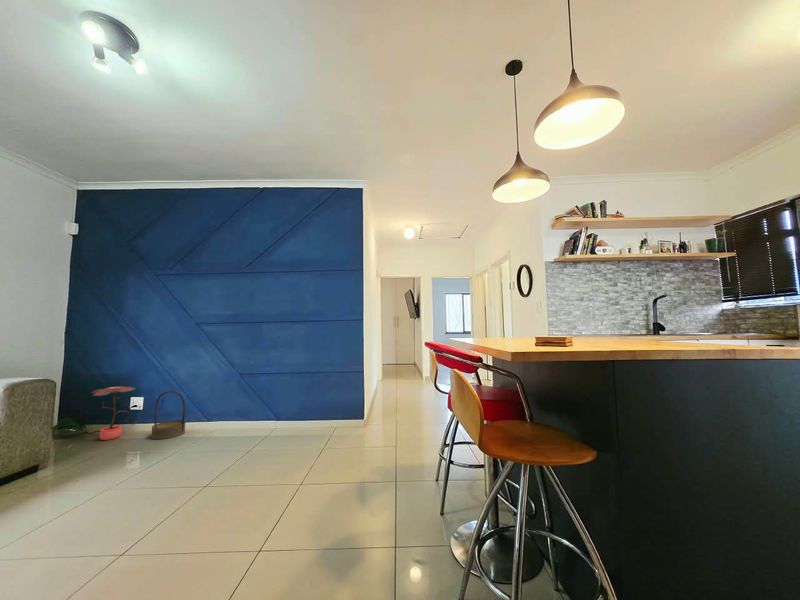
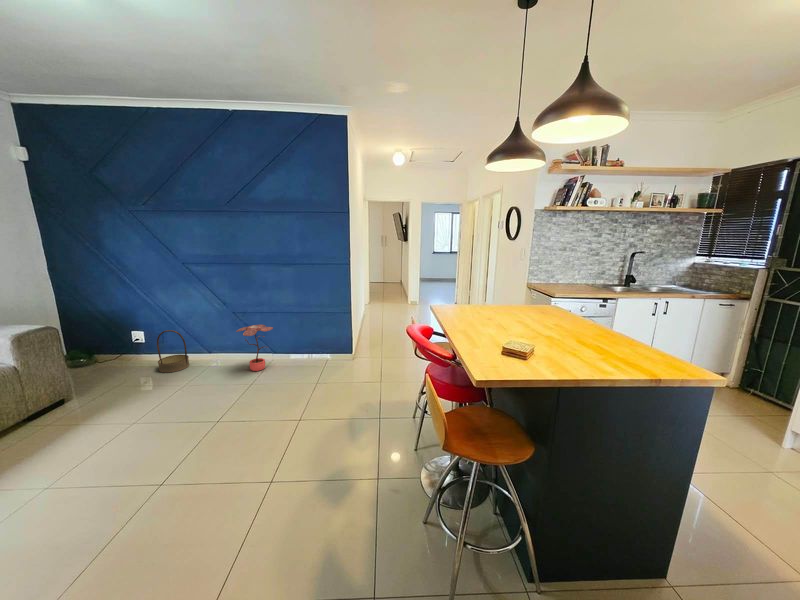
potted plant: present [92,386,136,440] -> present [236,325,273,371]

